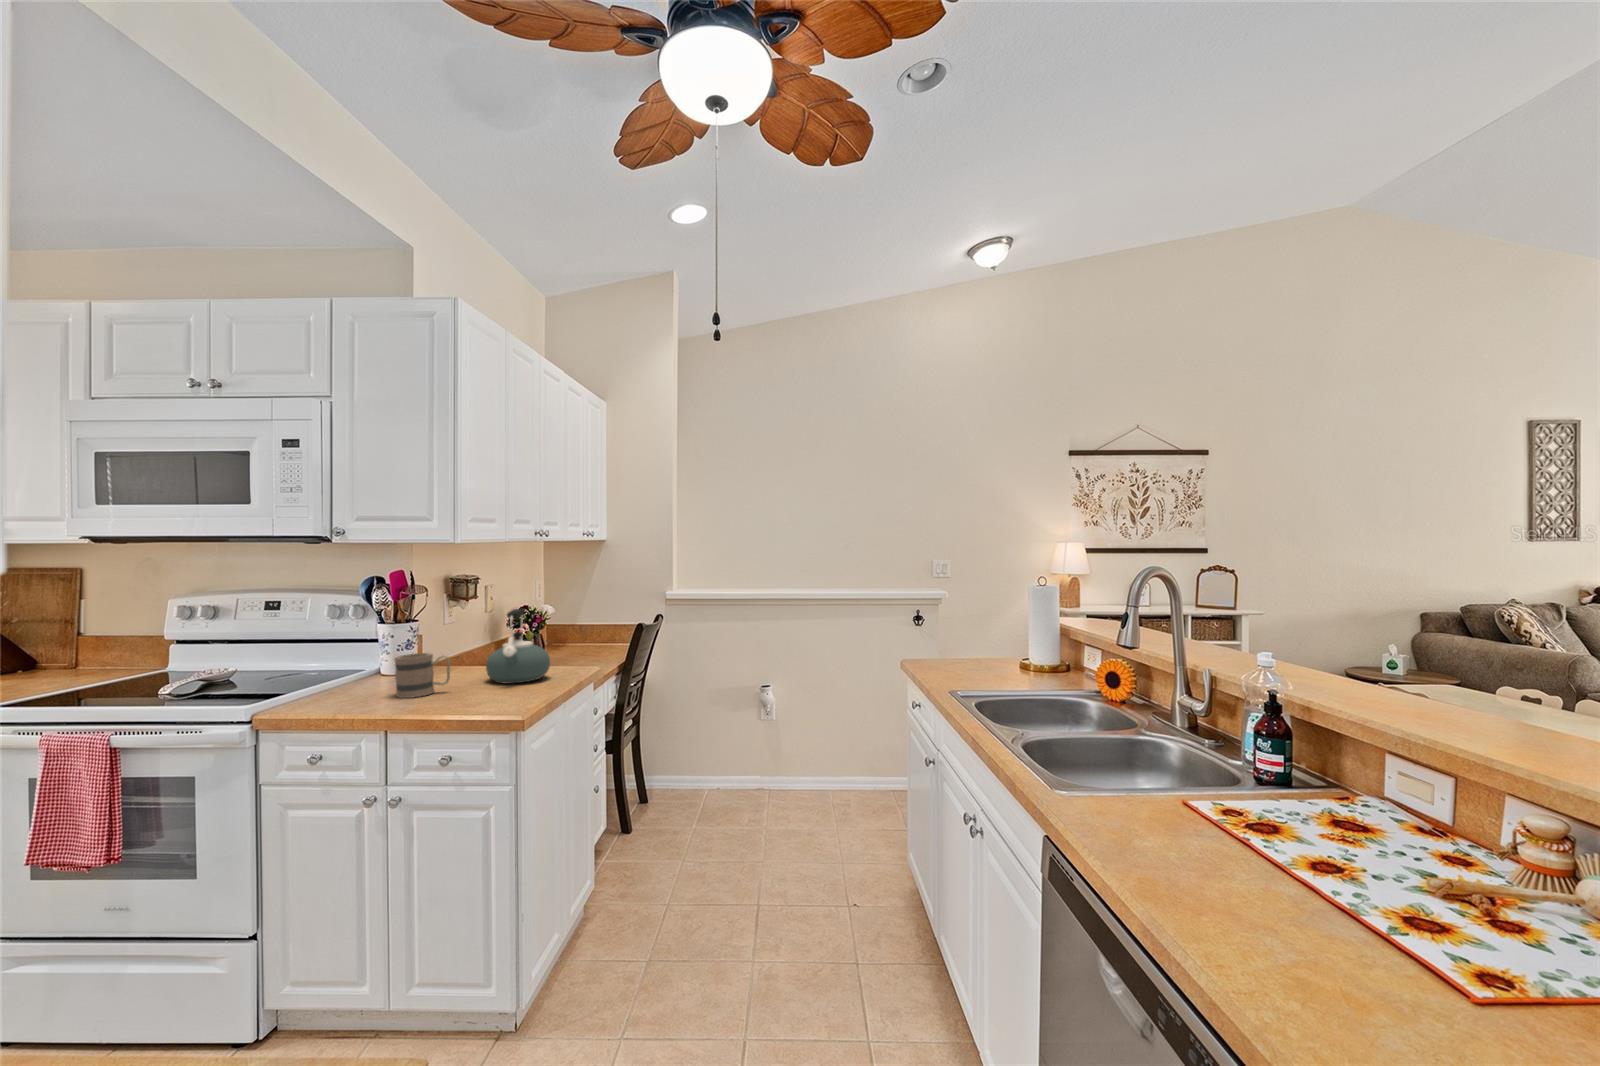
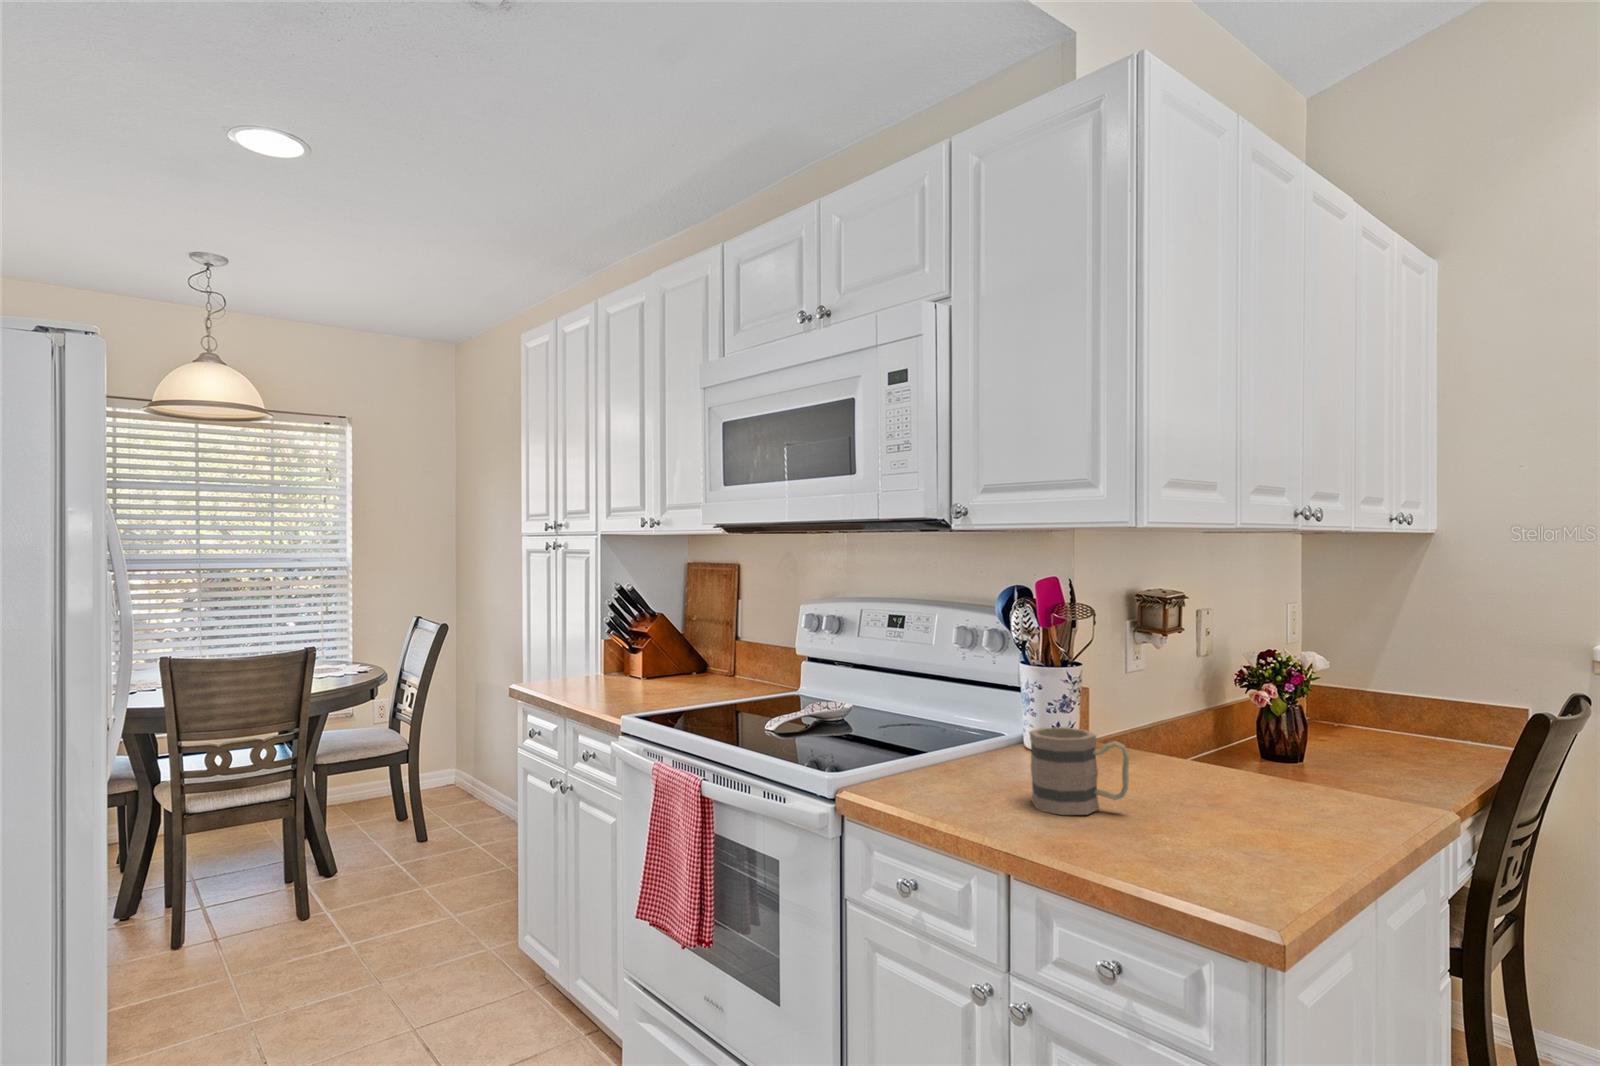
kettle: present [486,609,550,684] -> none [1200,663,1346,824]

